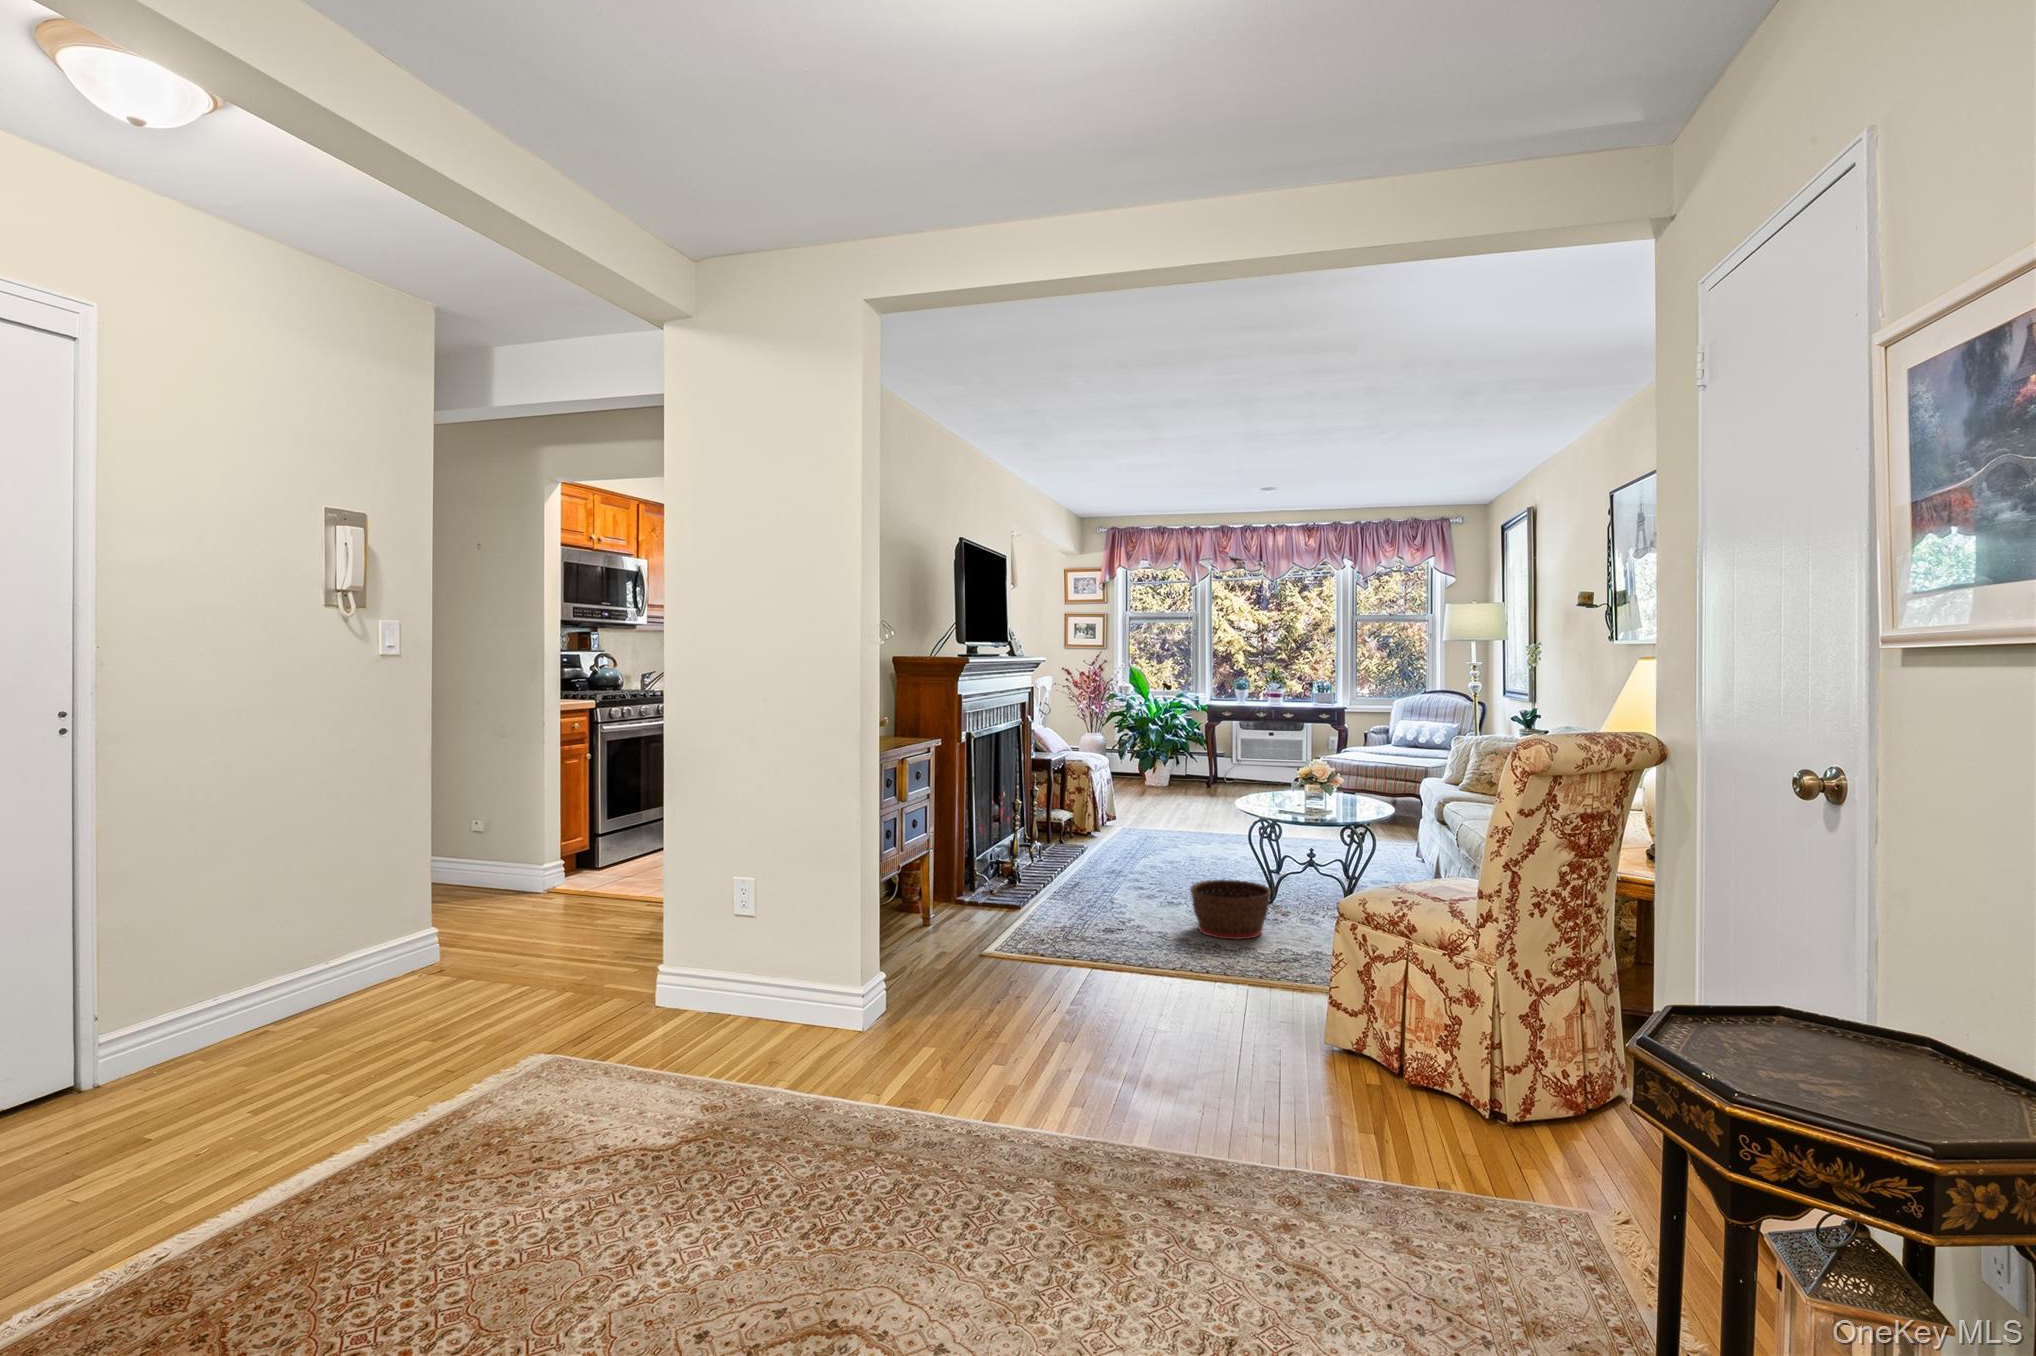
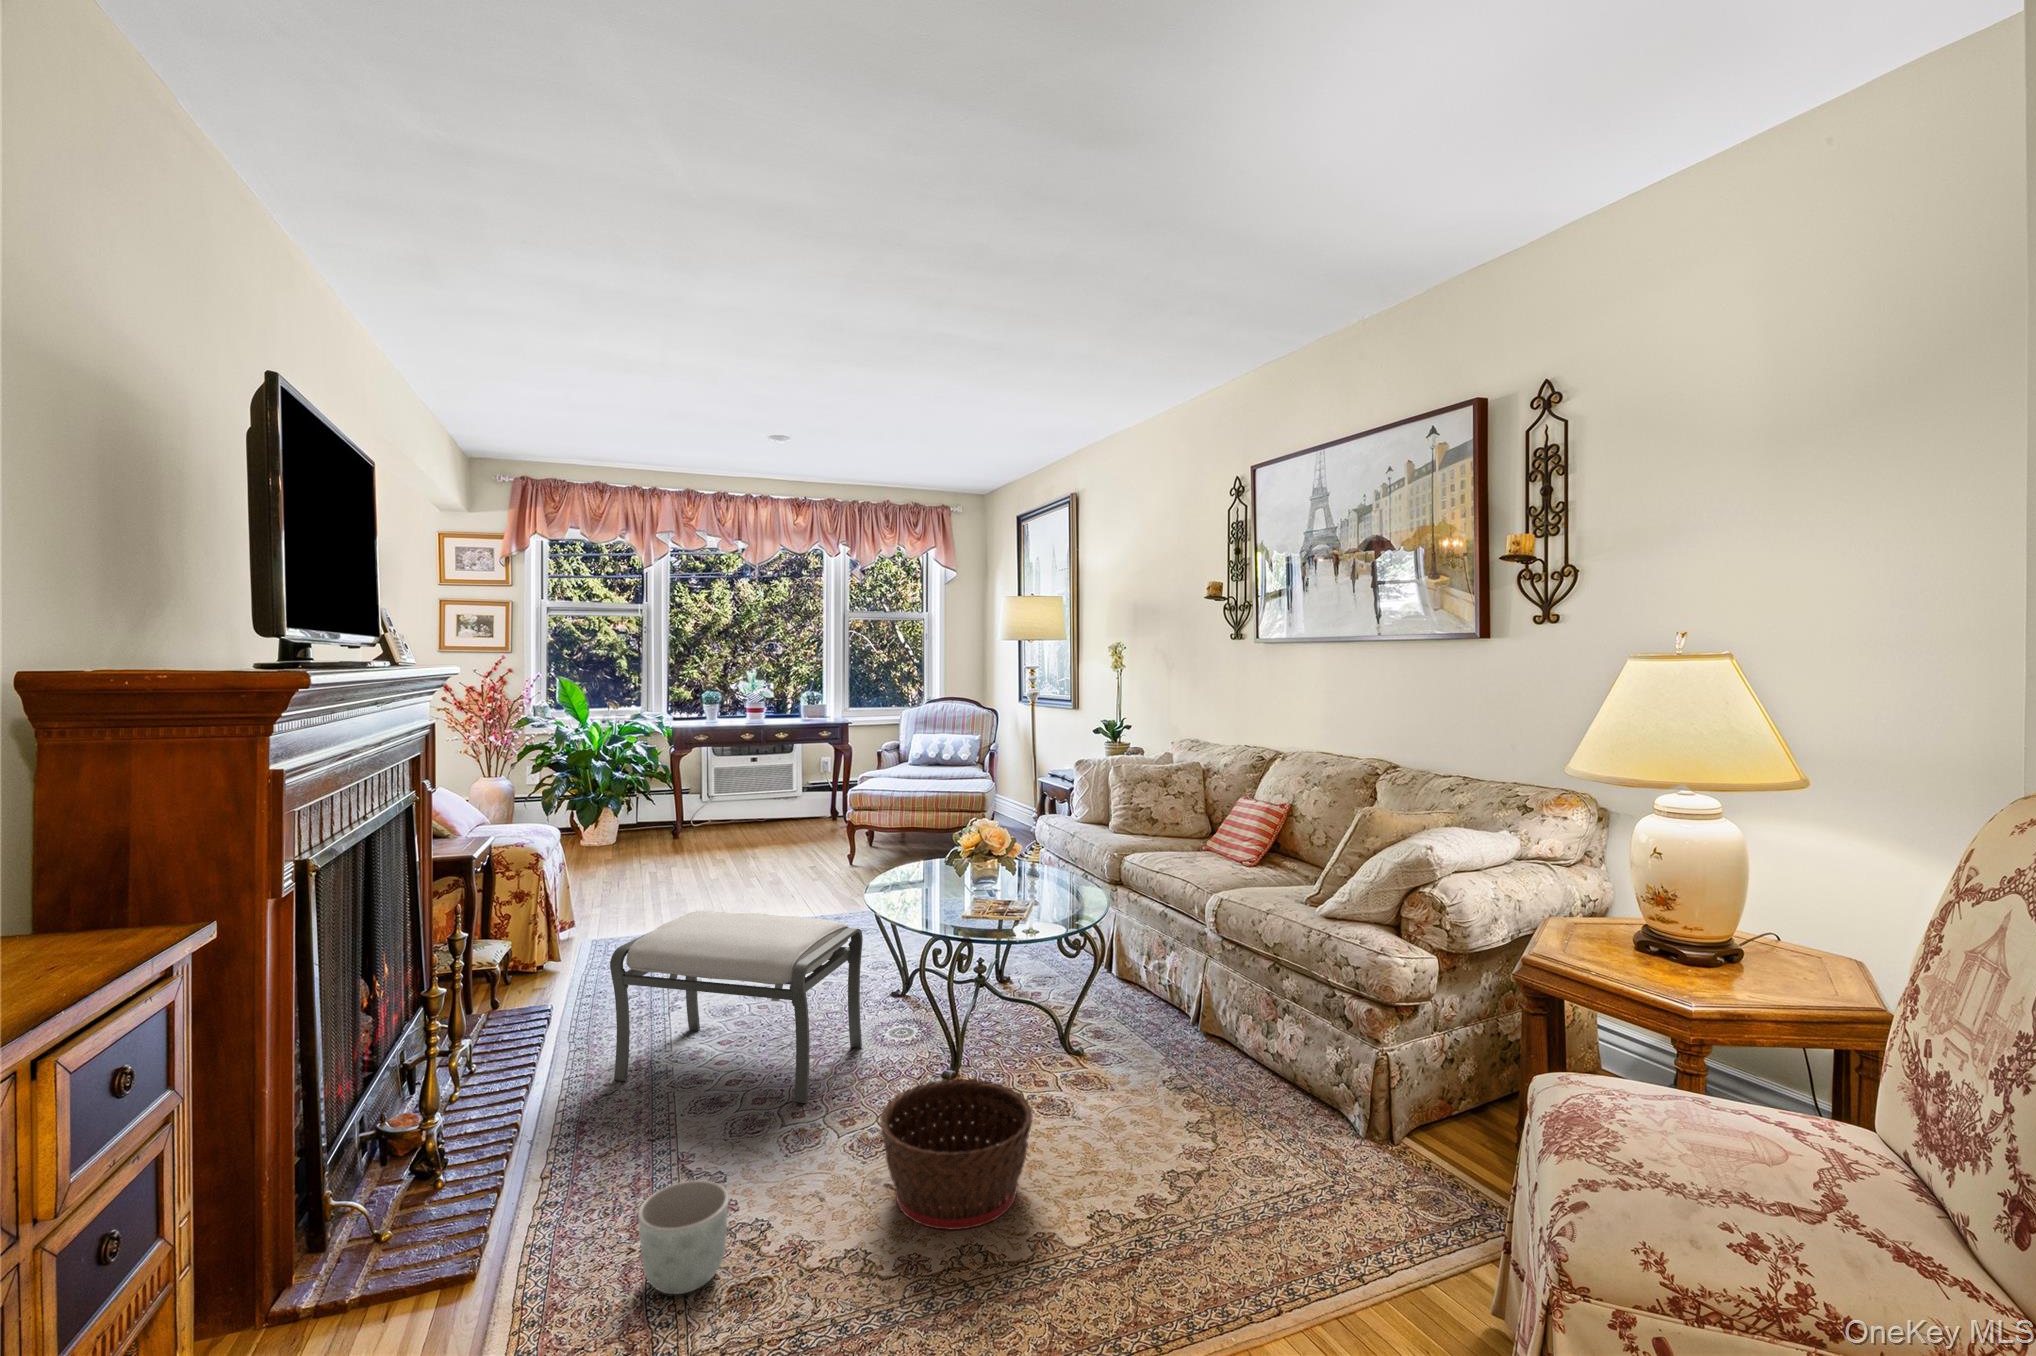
ottoman: none [1100,797,1236,896] -> present [610,911,863,1104]
planter: none [1076,888,1114,928] -> present [638,1180,729,1294]

